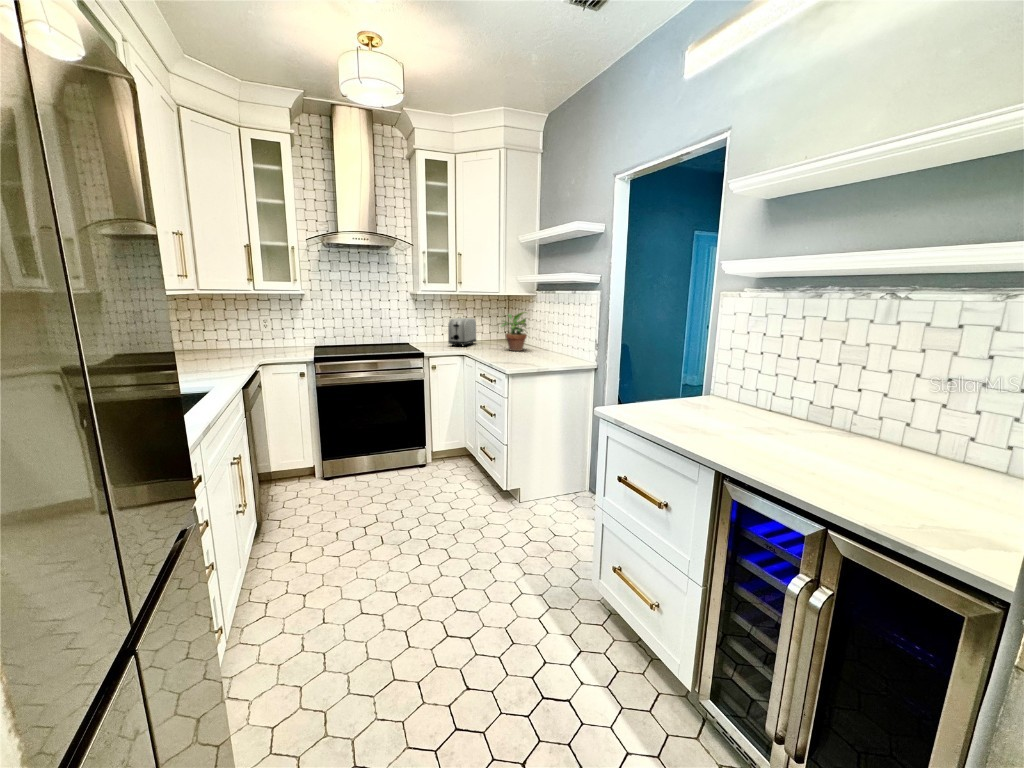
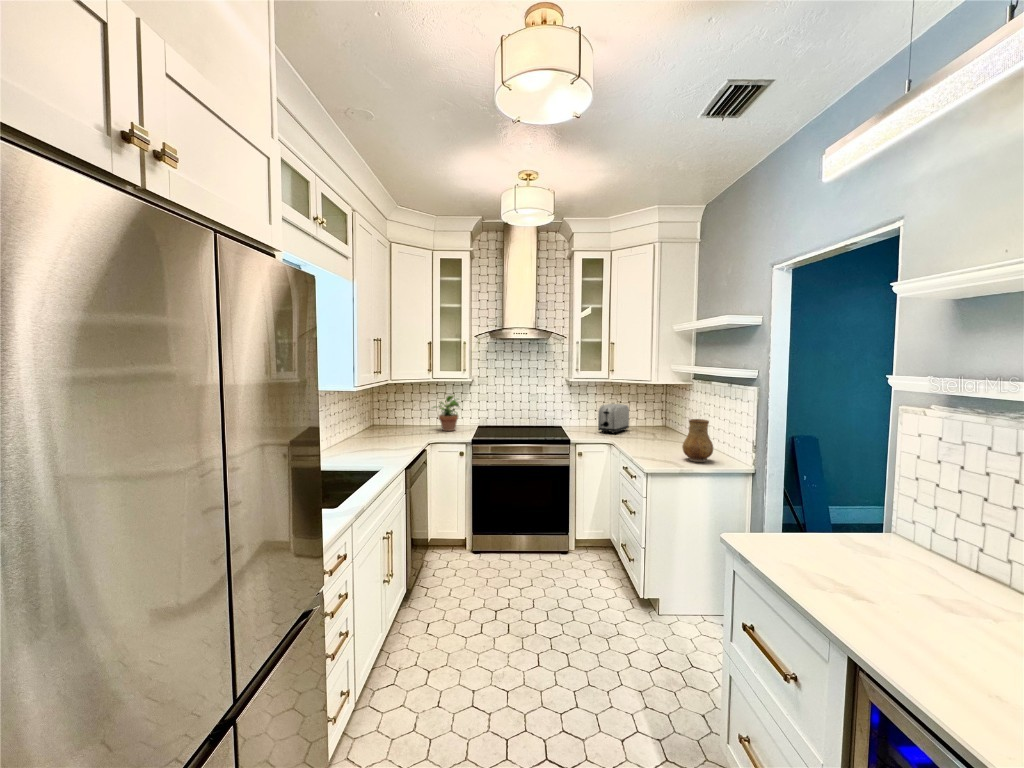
potted plant: present [501,312,527,351] -> present [433,396,459,431]
ceramic pitcher: none [535,323,561,362] -> present [682,419,713,462]

